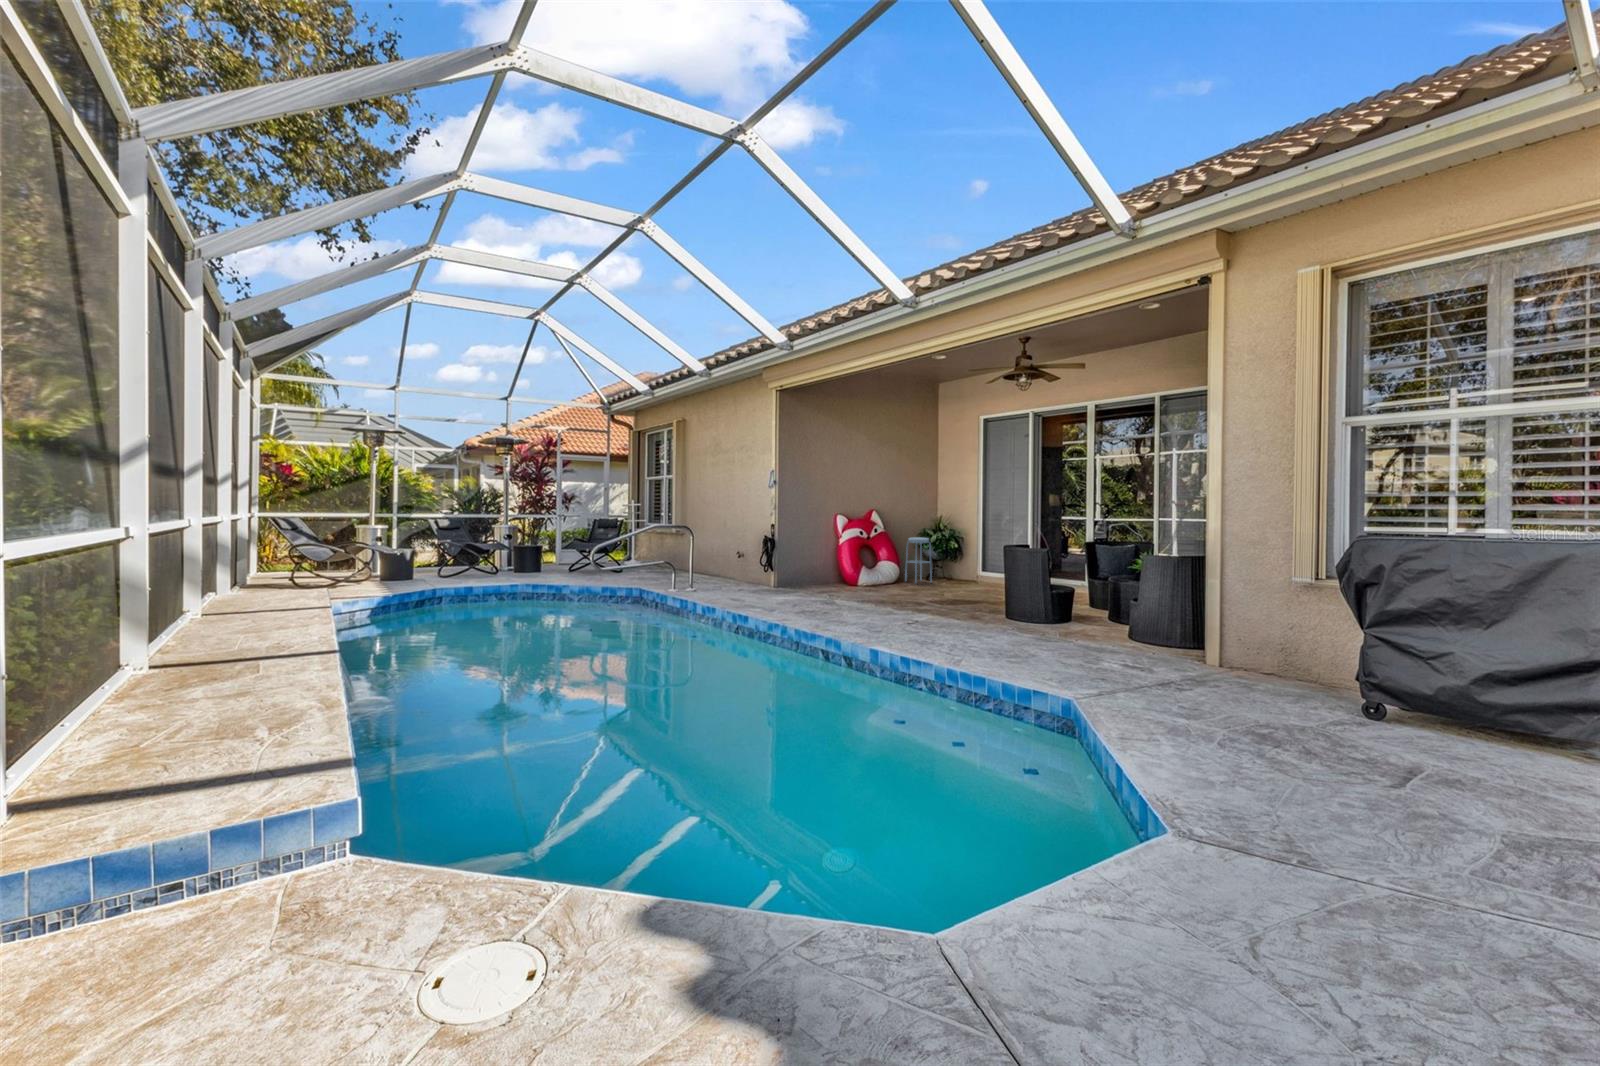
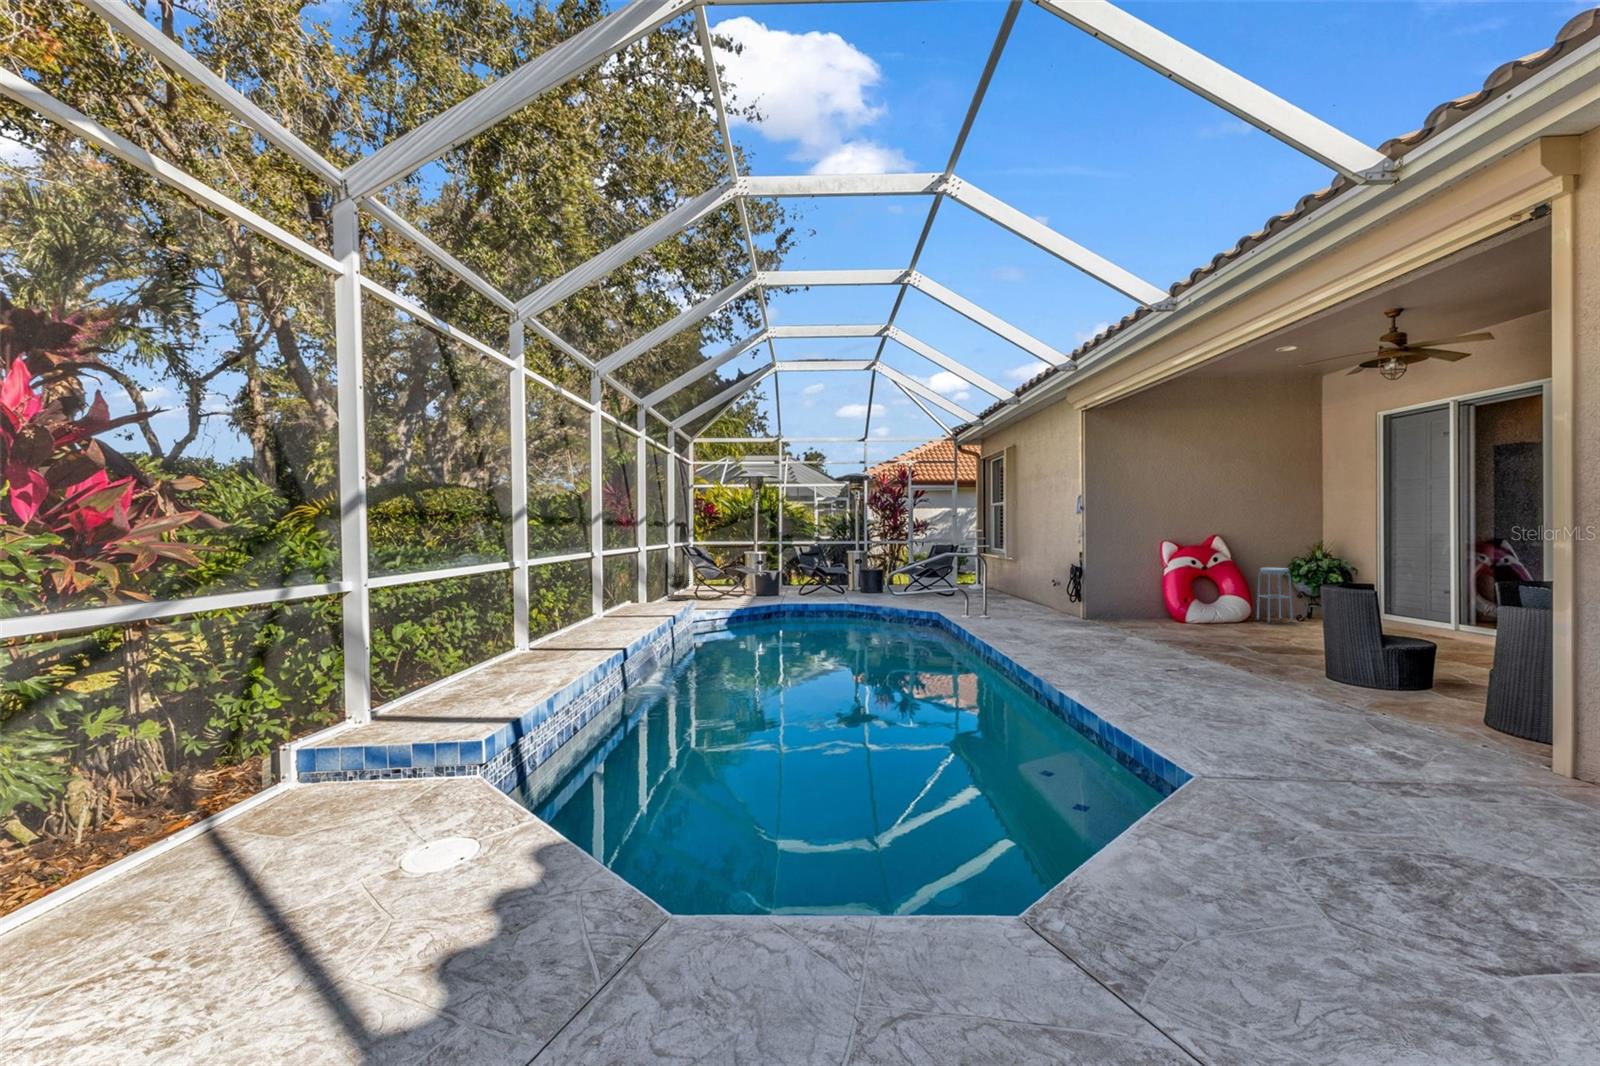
potted tree: none [259,537,299,588] -> present [669,567,689,601]

